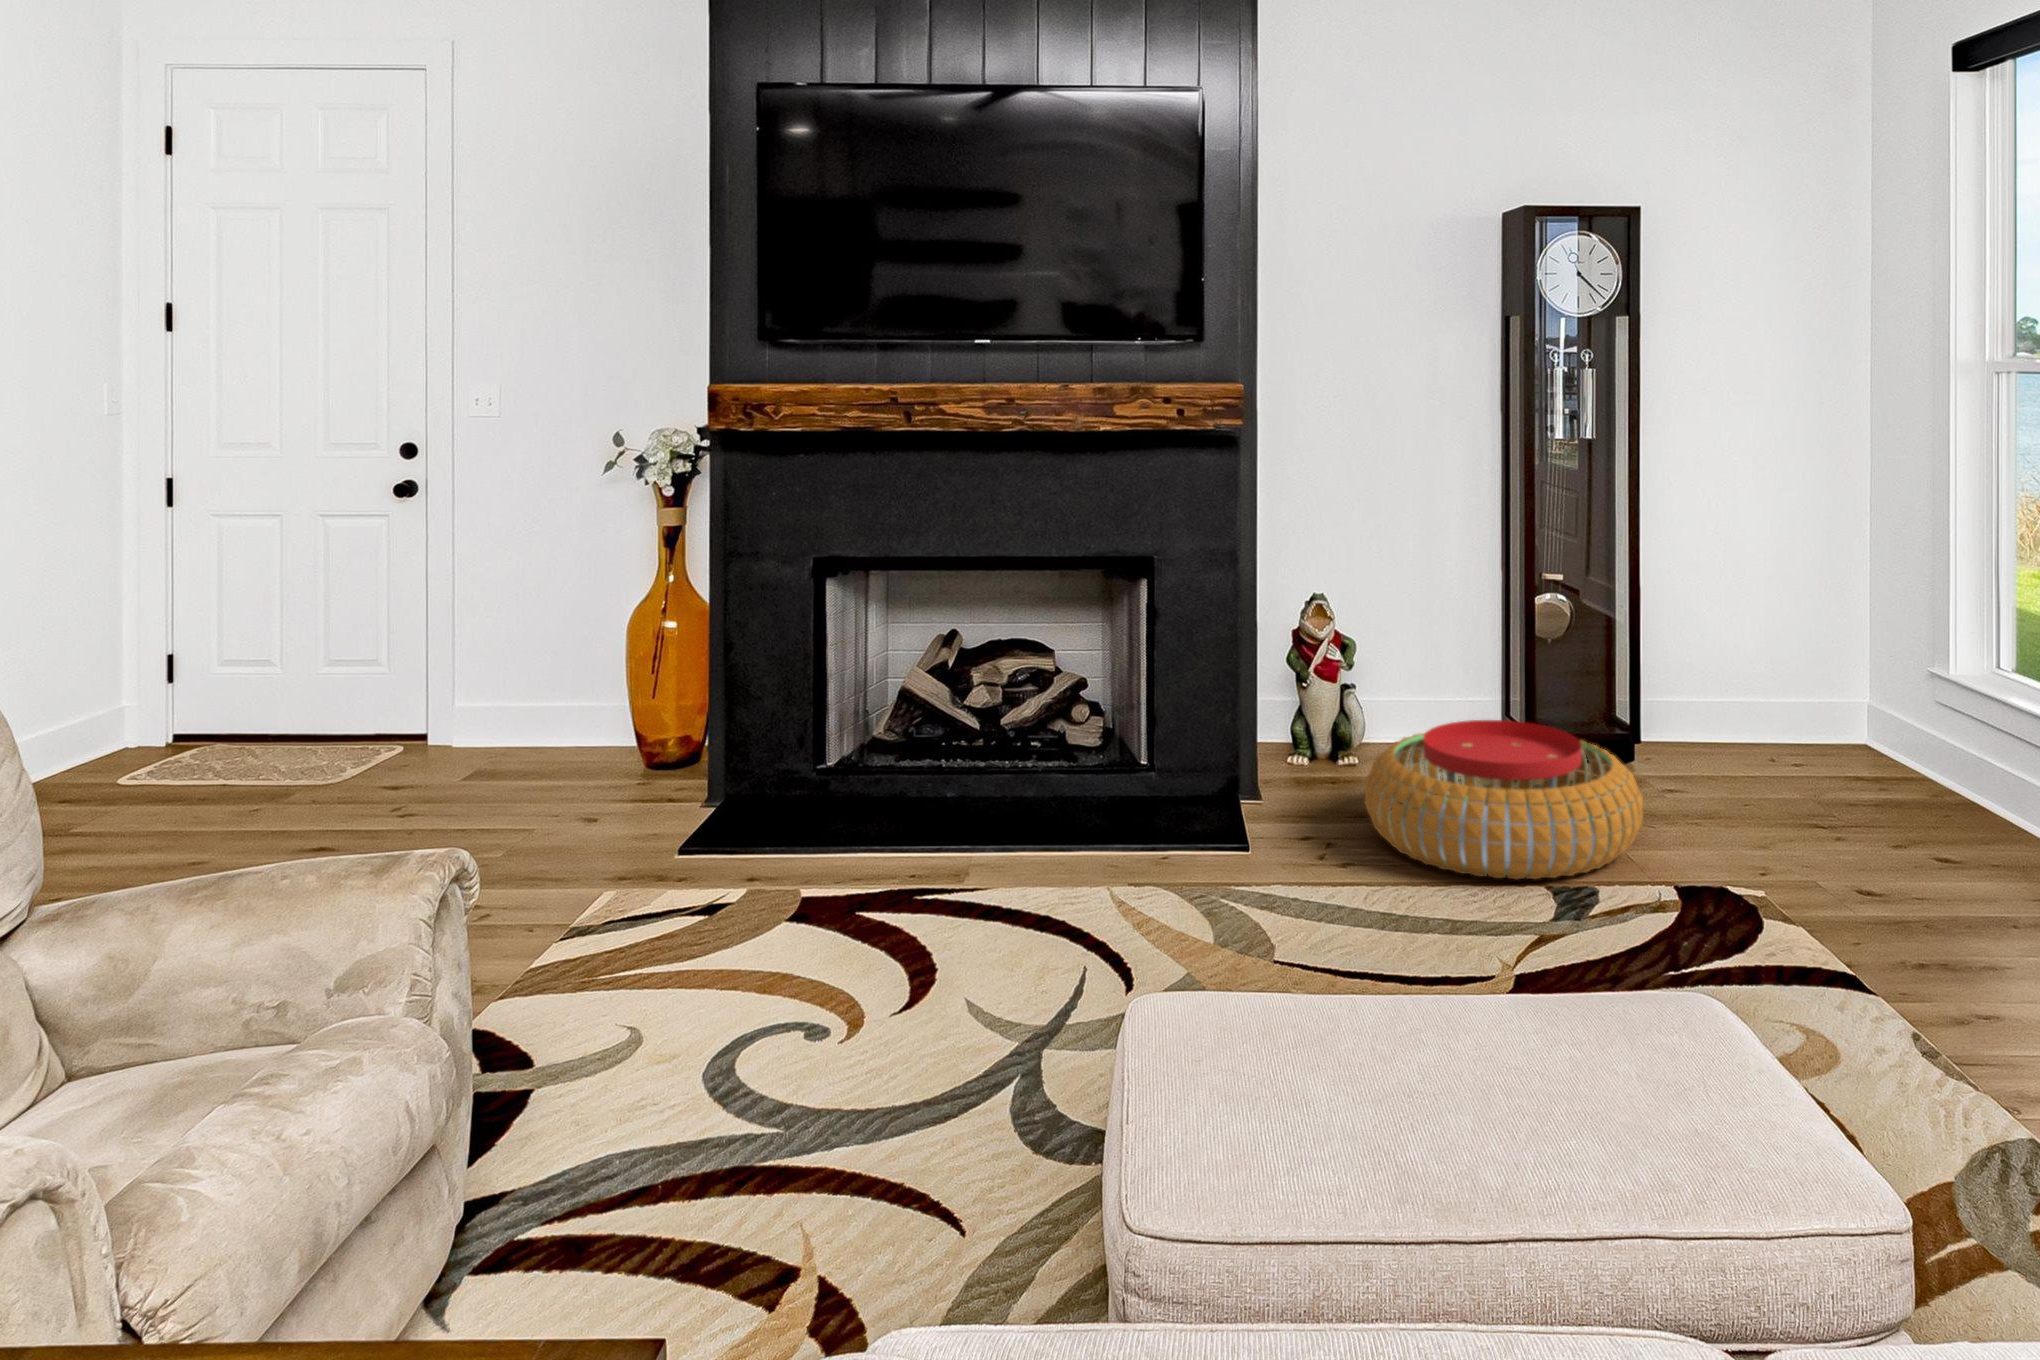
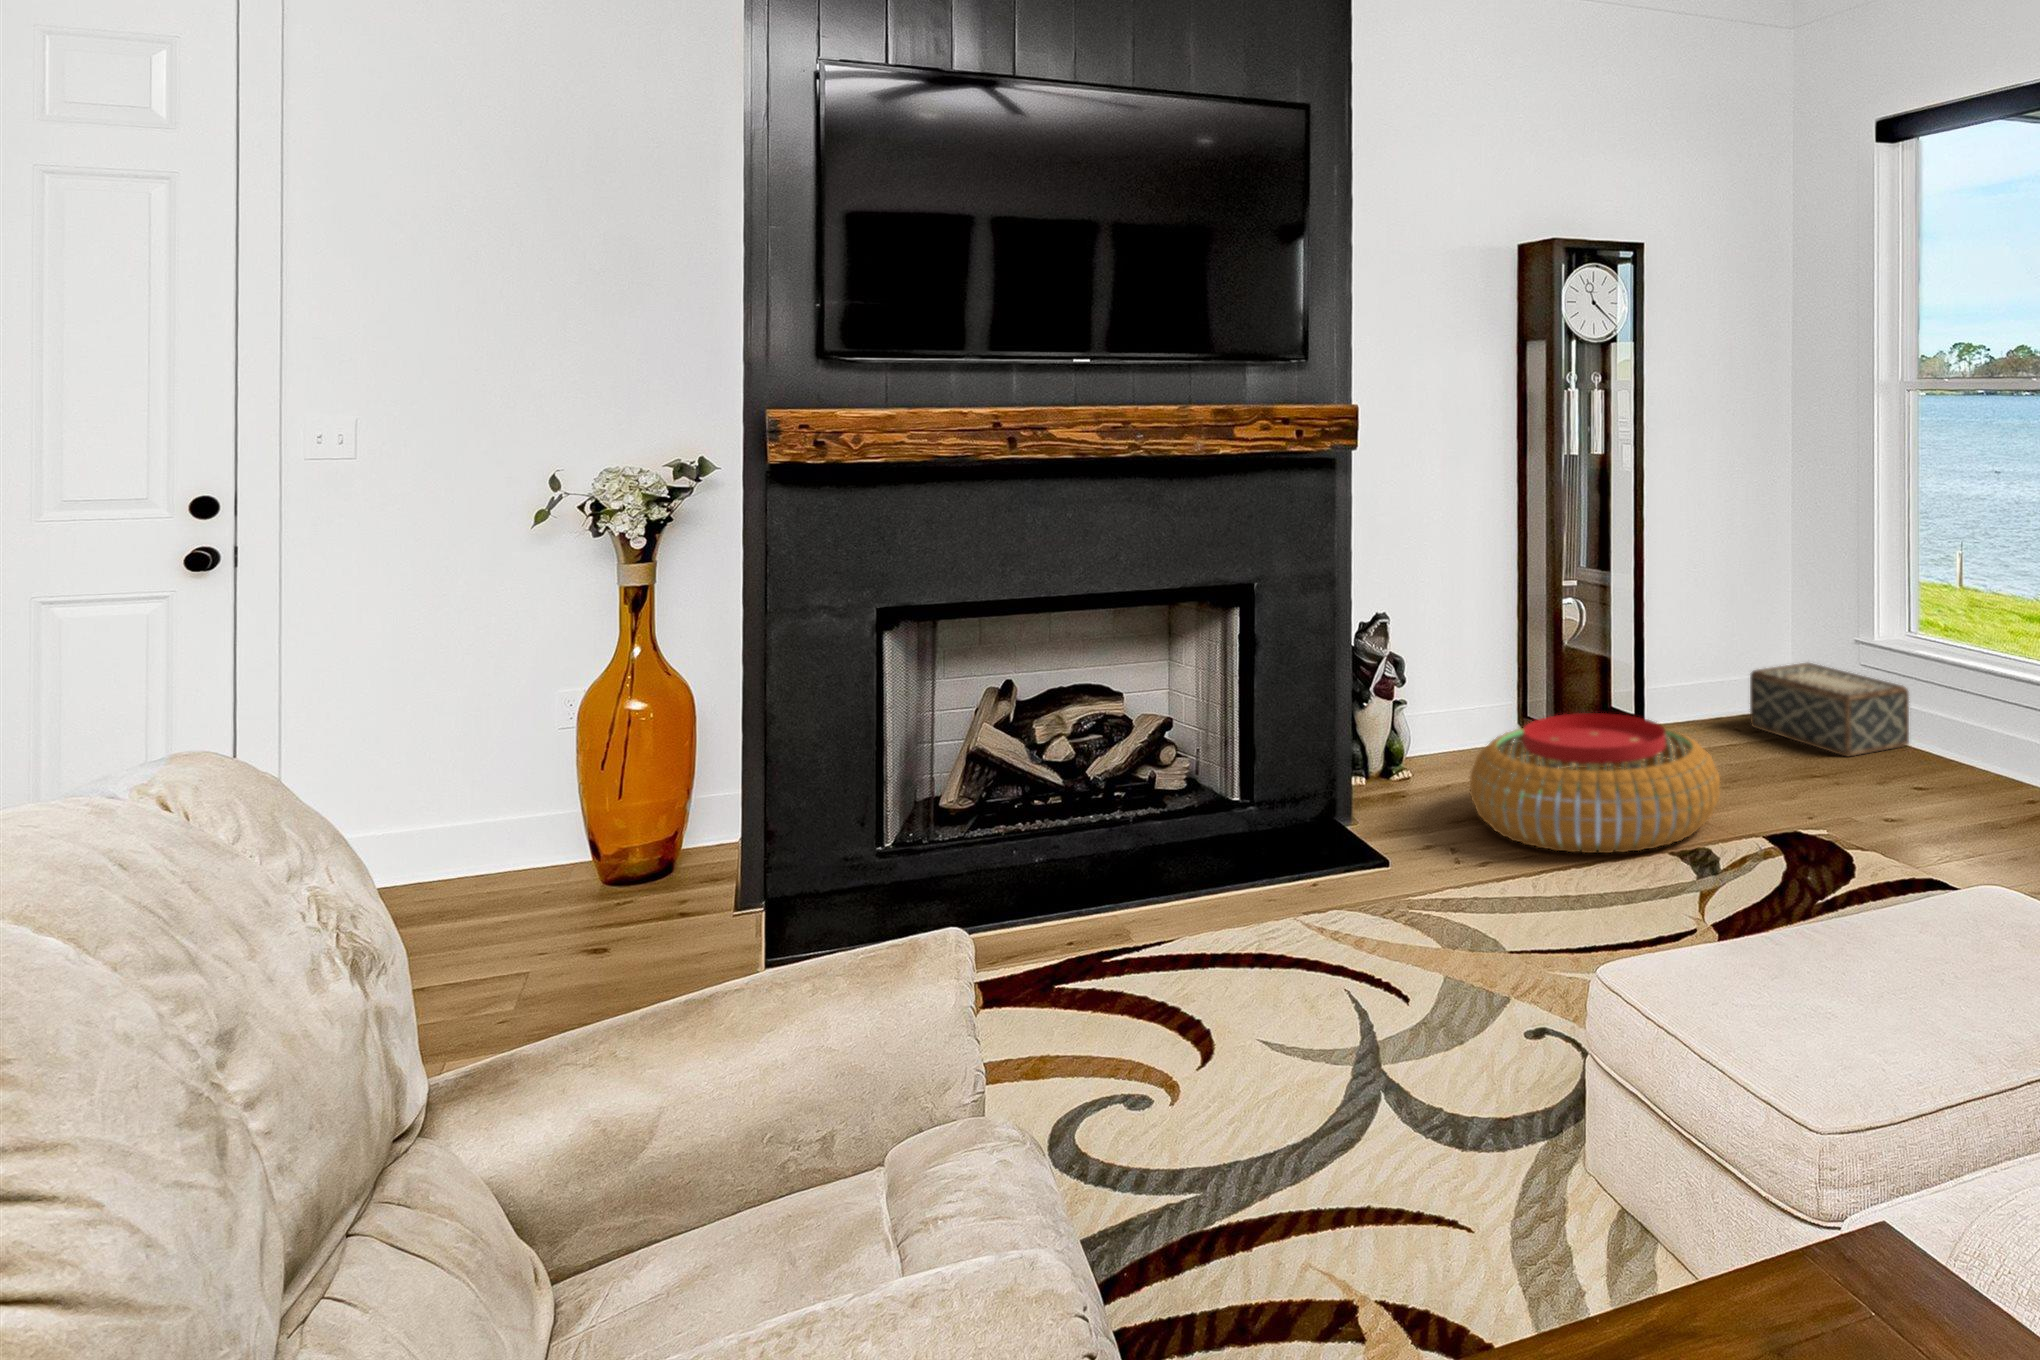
woven basket: none [1790,691,1973,809] -> present [1750,663,1909,756]

